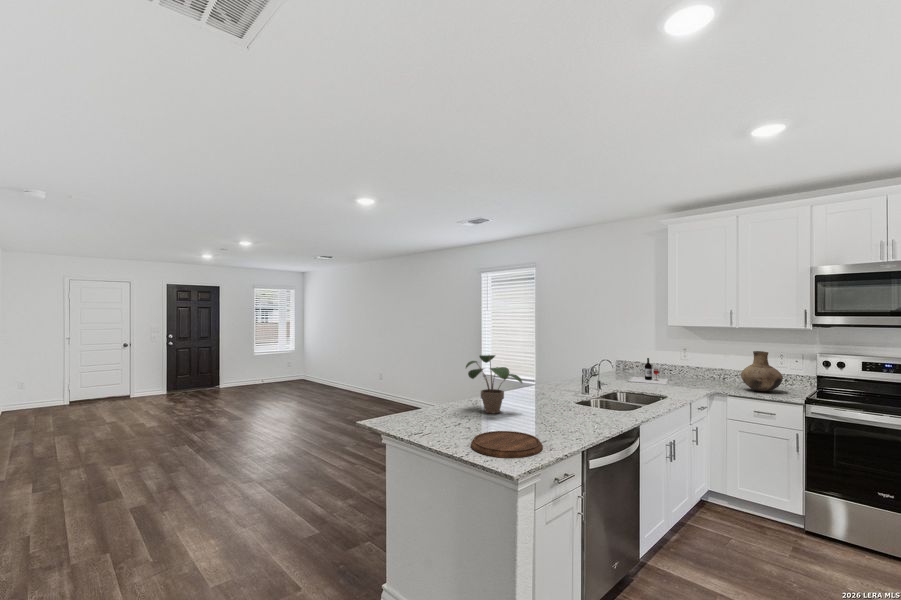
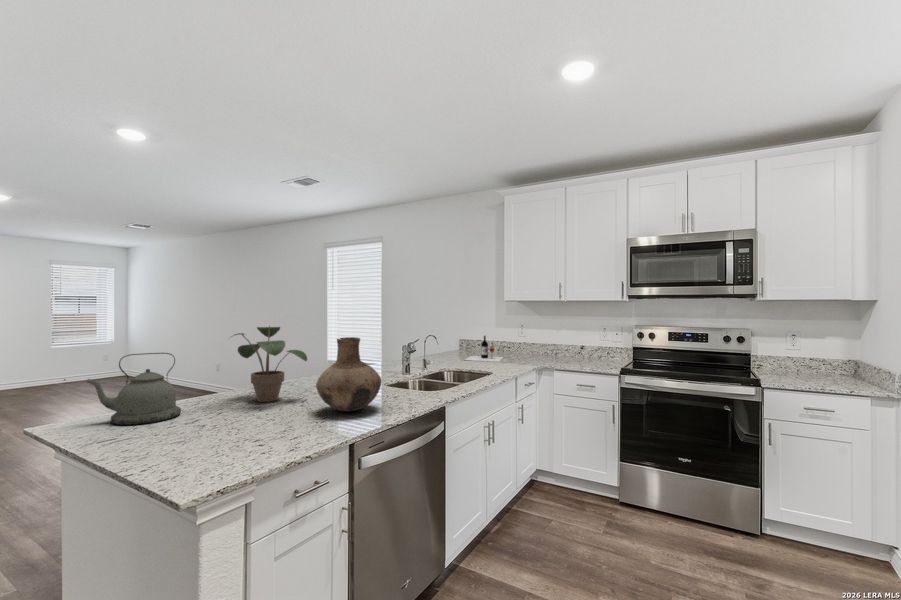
vase: present [741,351,783,391] -> present [316,337,381,411]
kettle: none [393,376,444,425] -> present [87,353,181,425]
cutting board: present [471,431,543,458] -> none [162,425,284,469]

